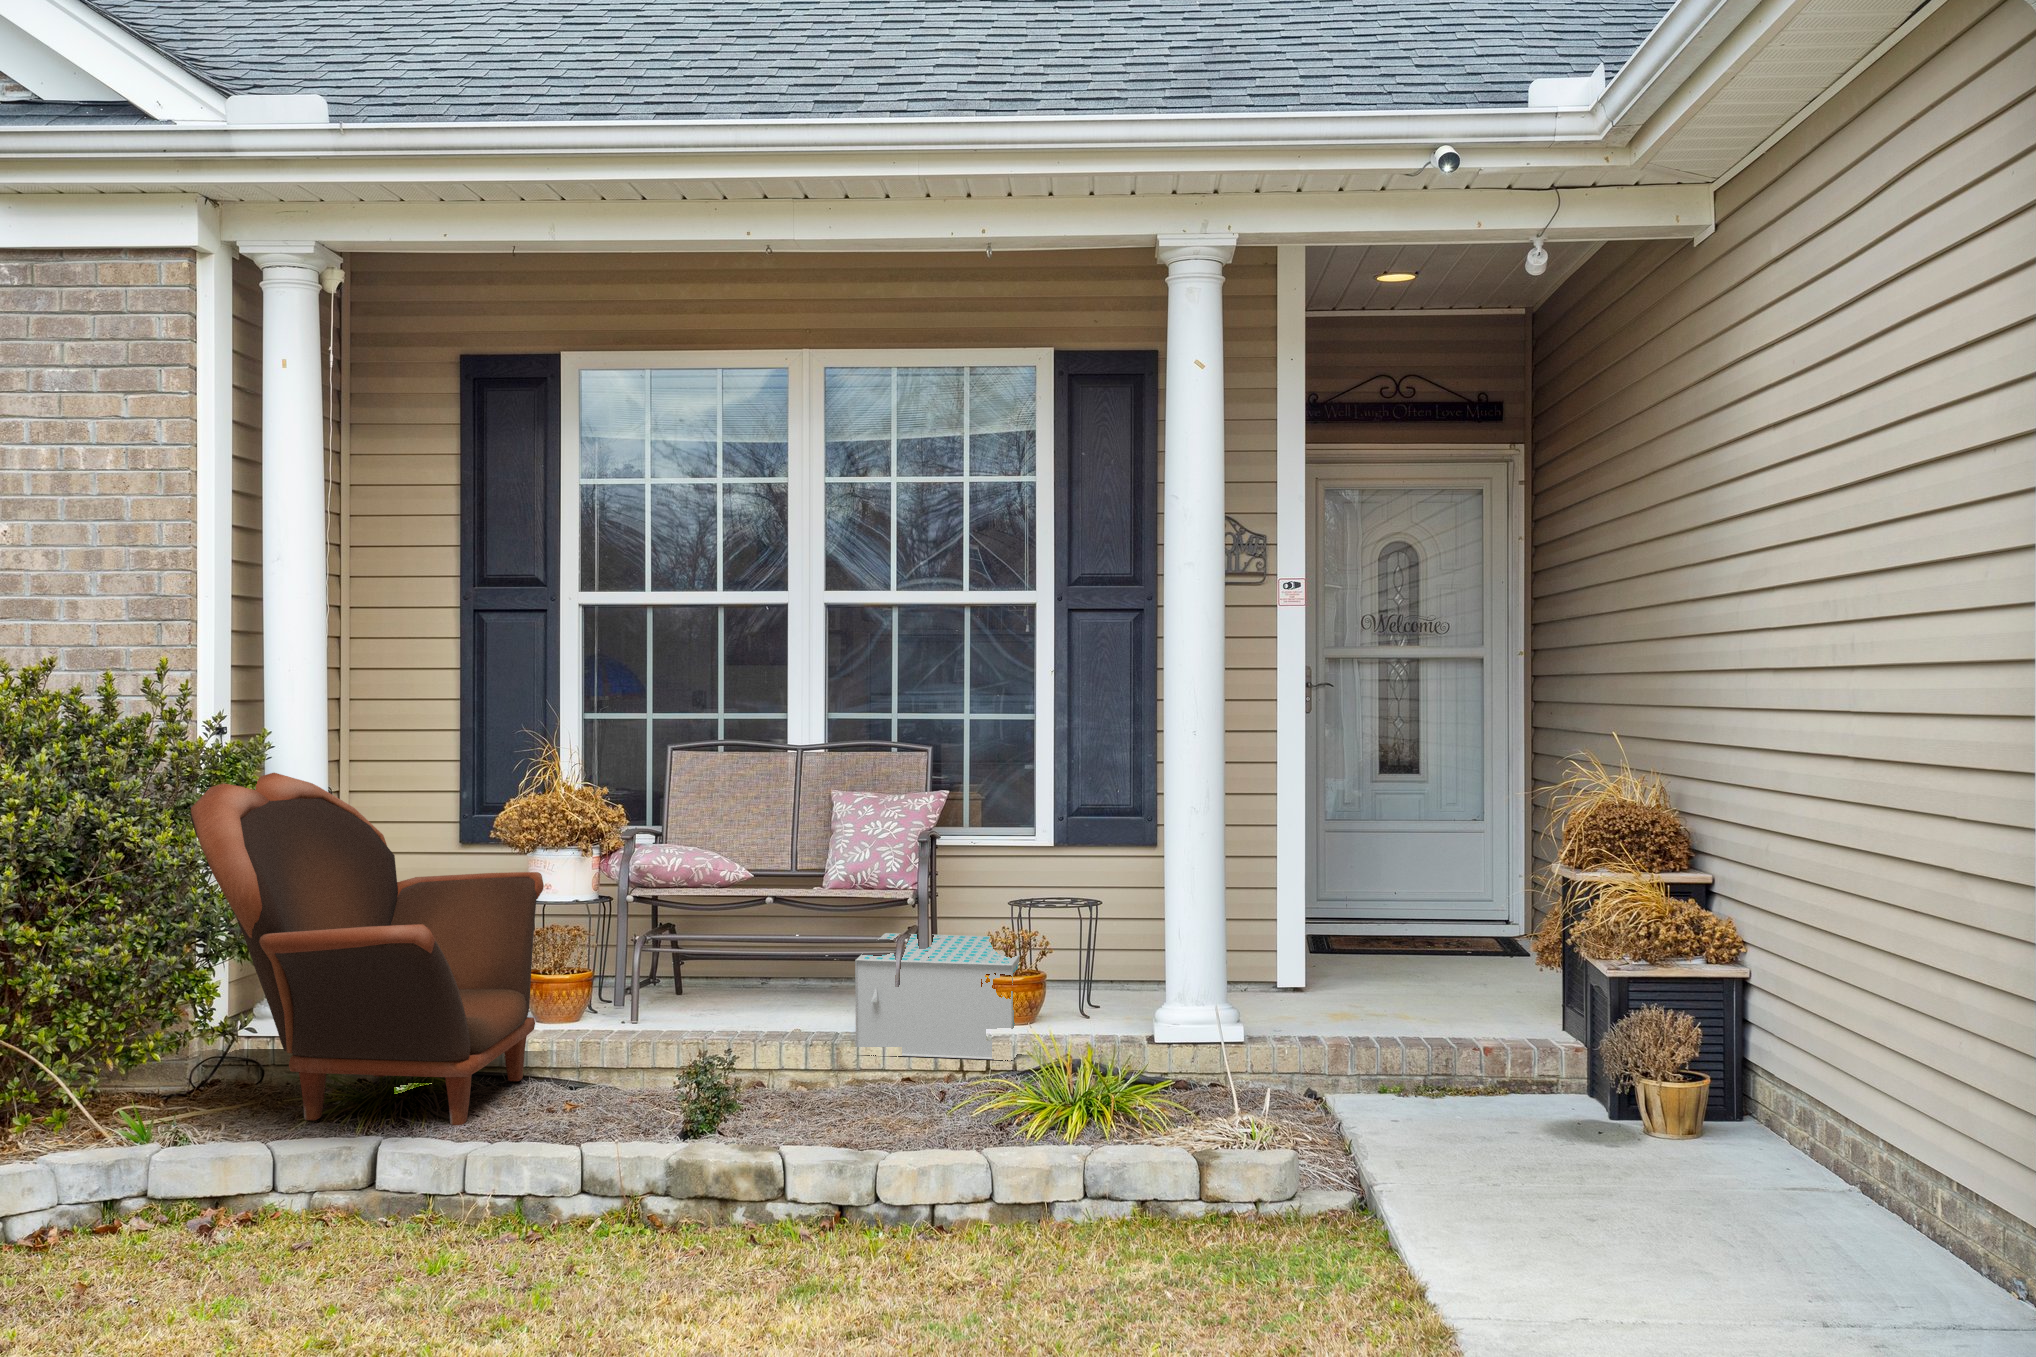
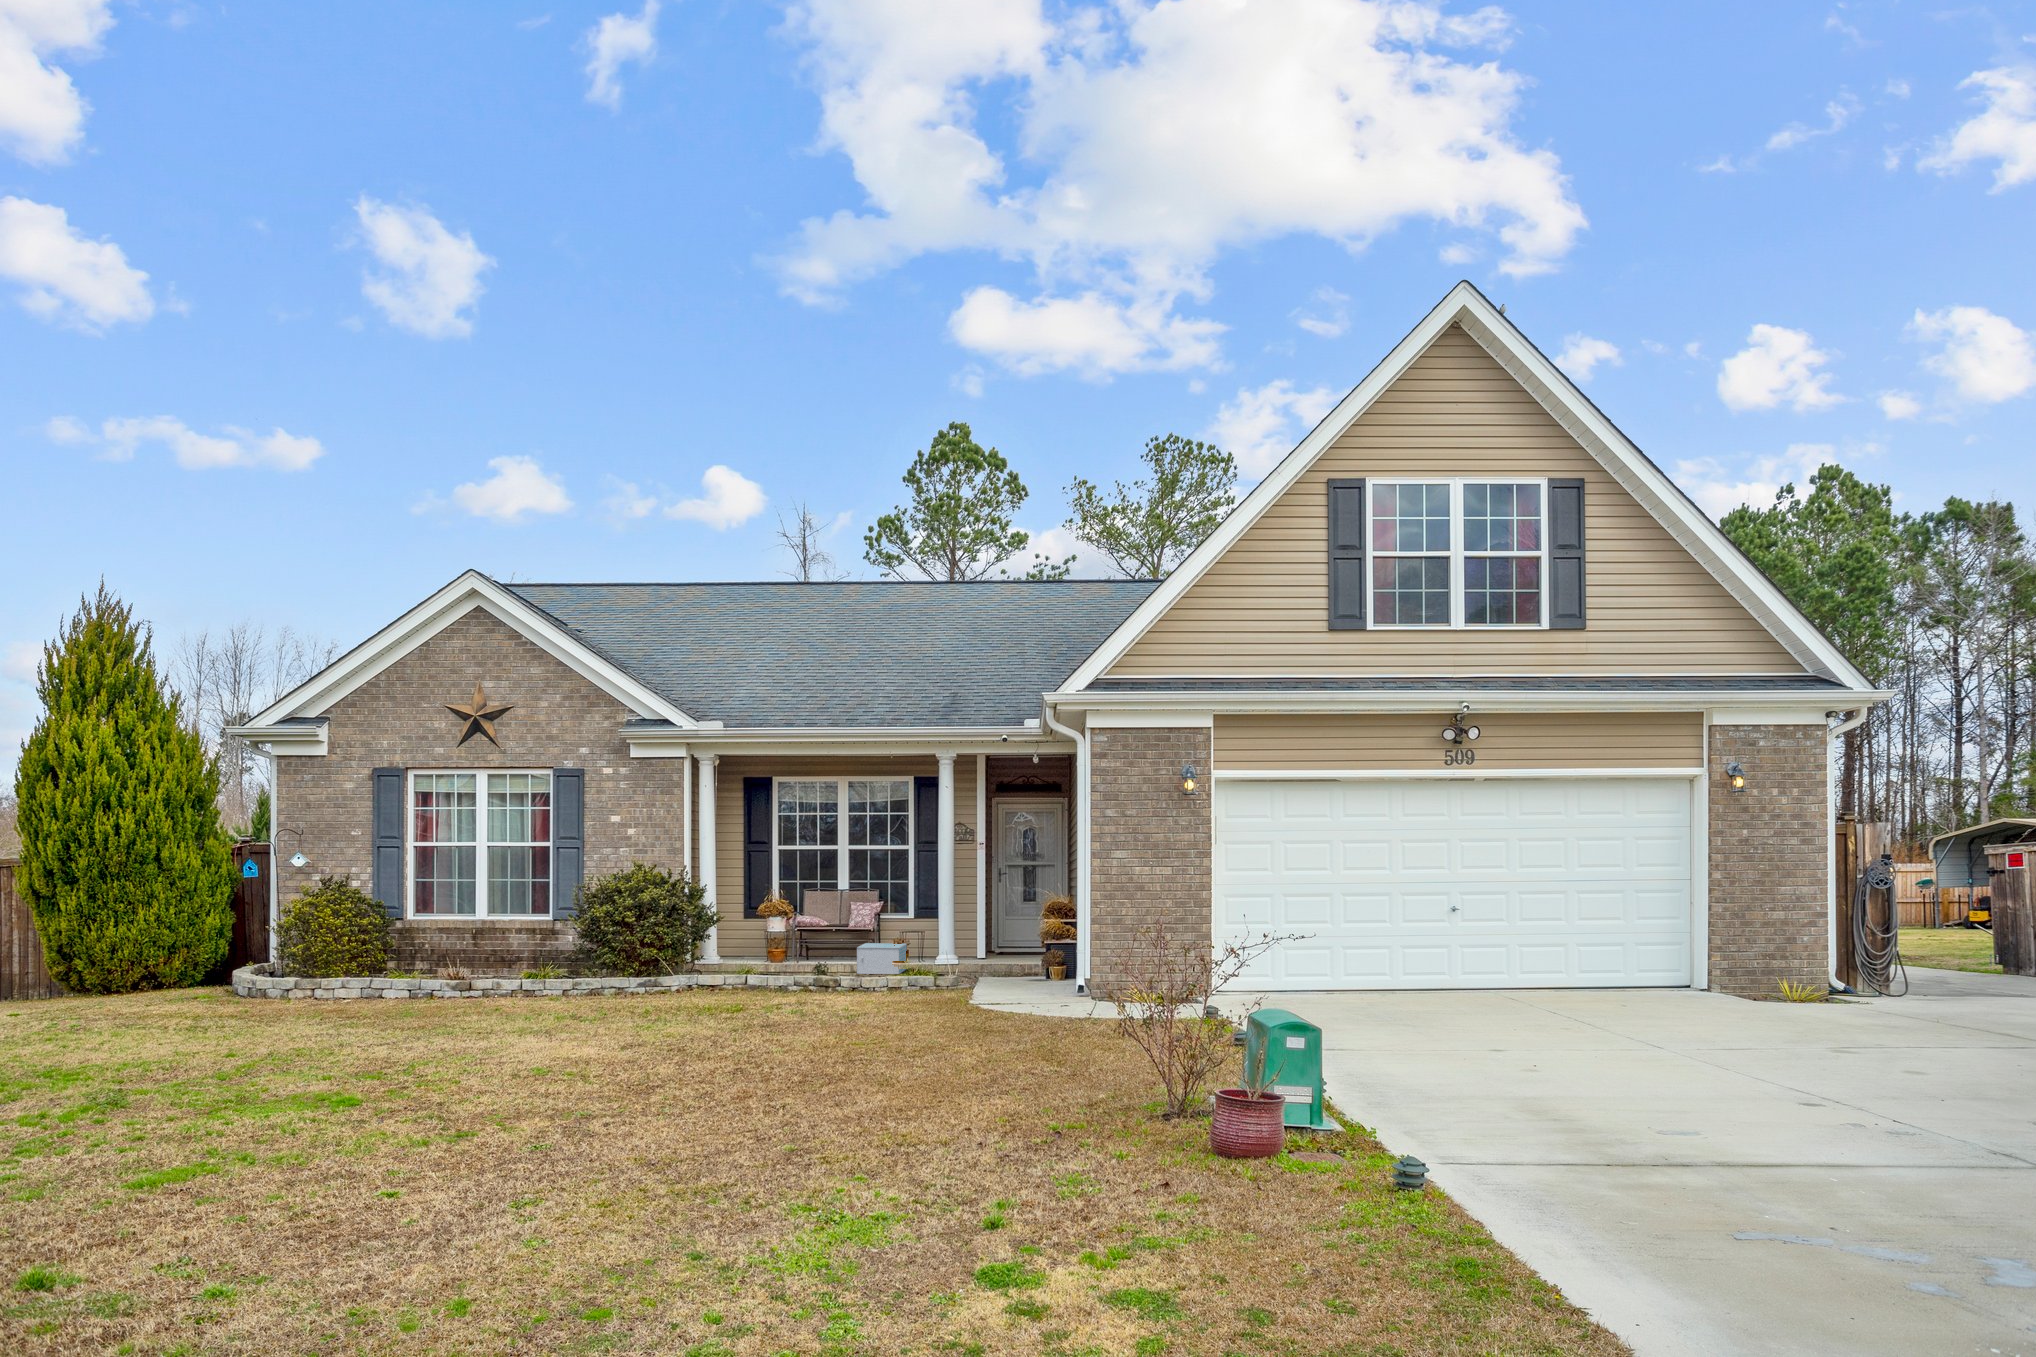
armchair: present [191,773,544,1125] -> none [694,896,774,983]

